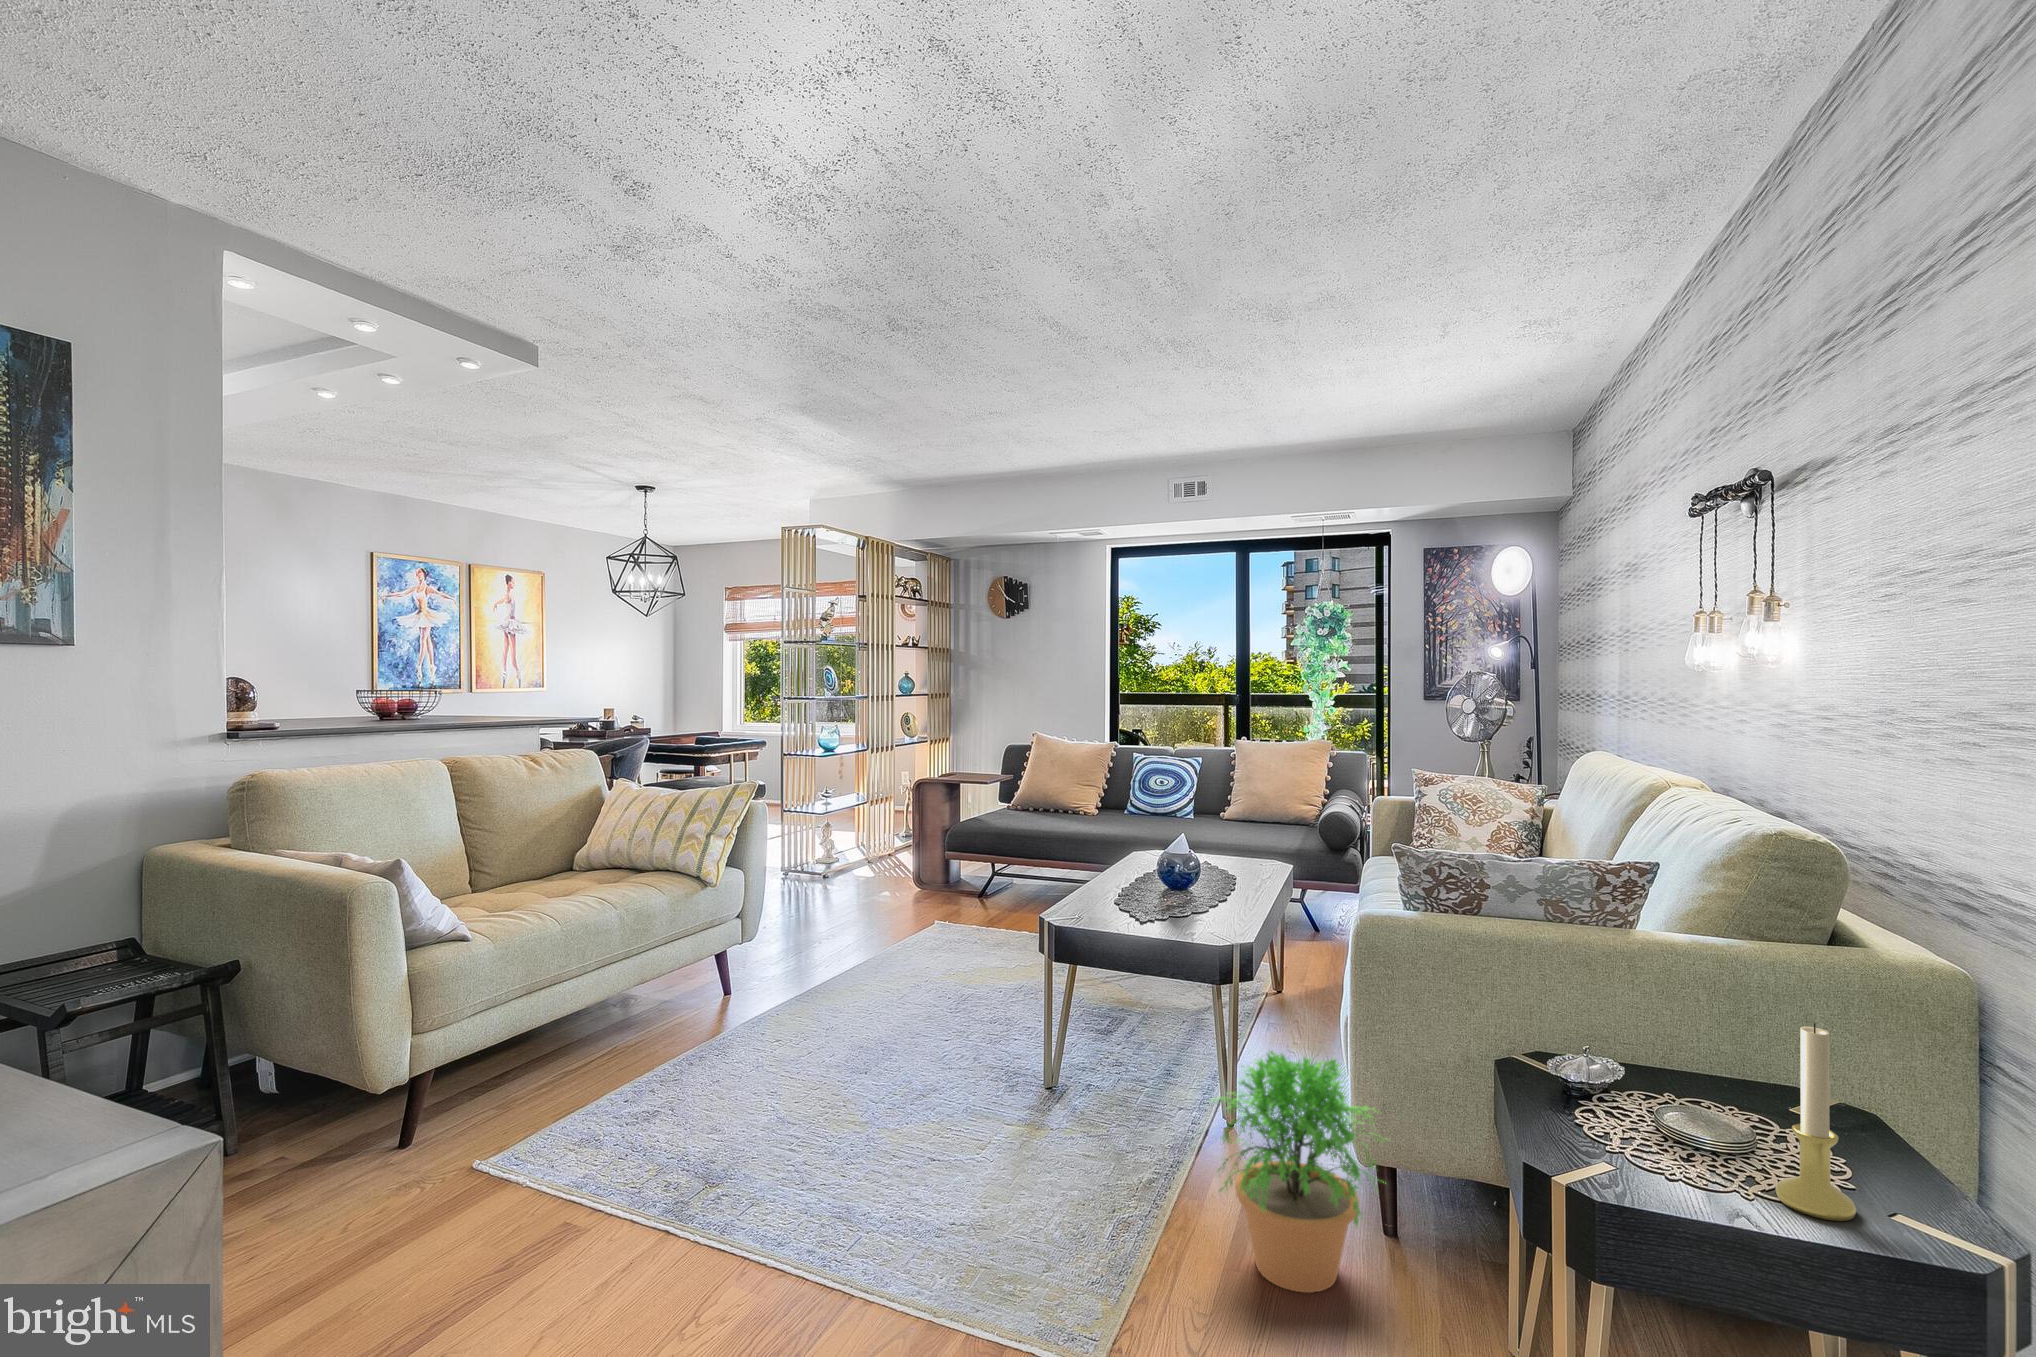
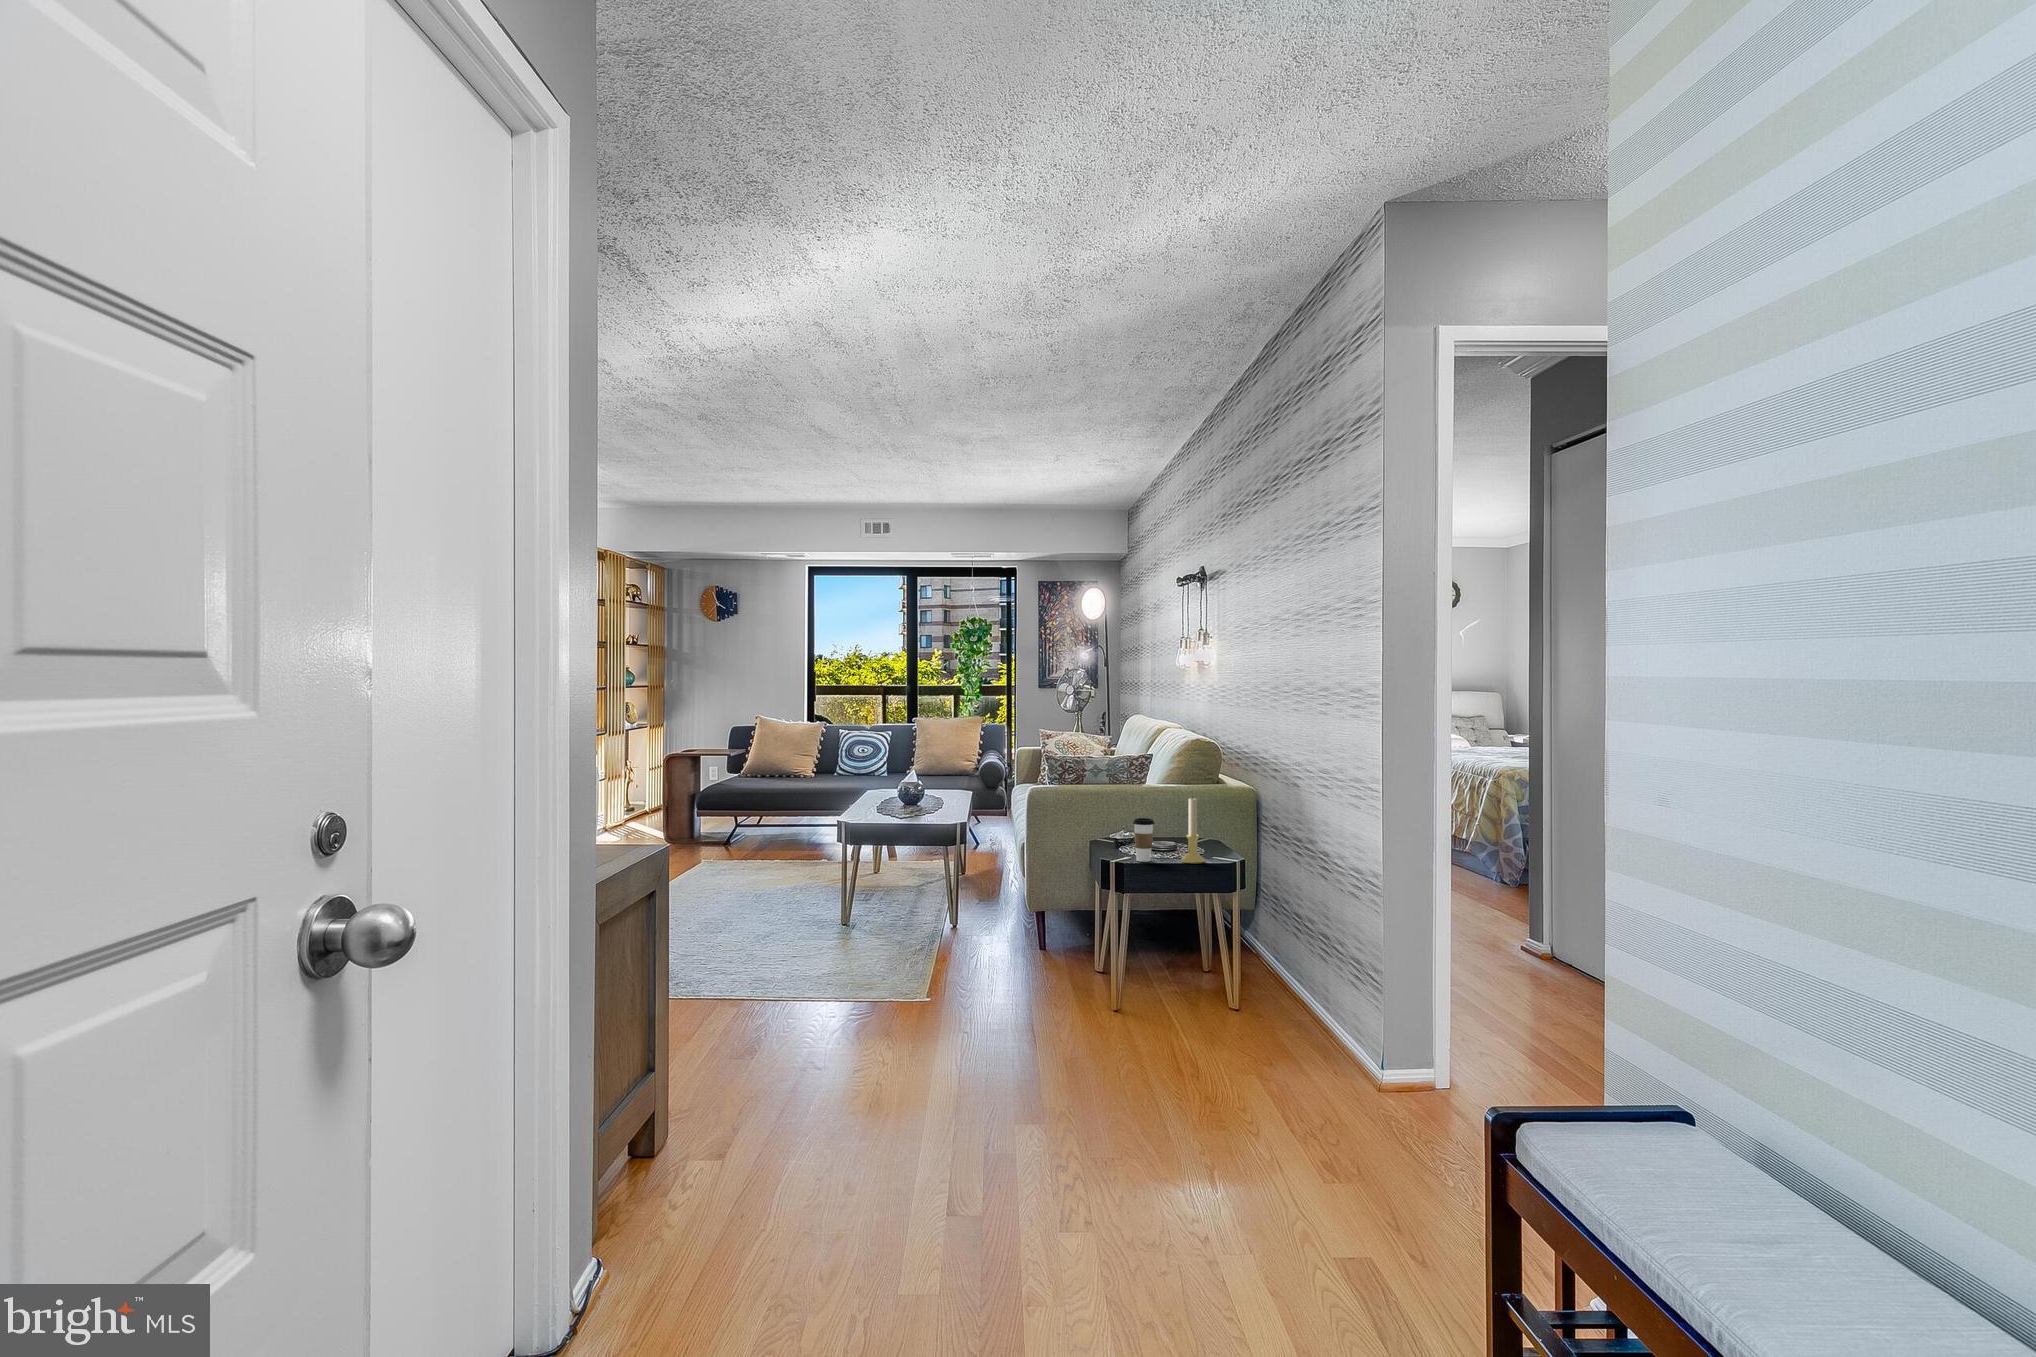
potted plant: present [1213,1050,1385,1293] -> none [958,853,1046,964]
coffee cup: none [1621,1052,1686,1177] -> present [1133,818,1154,862]

